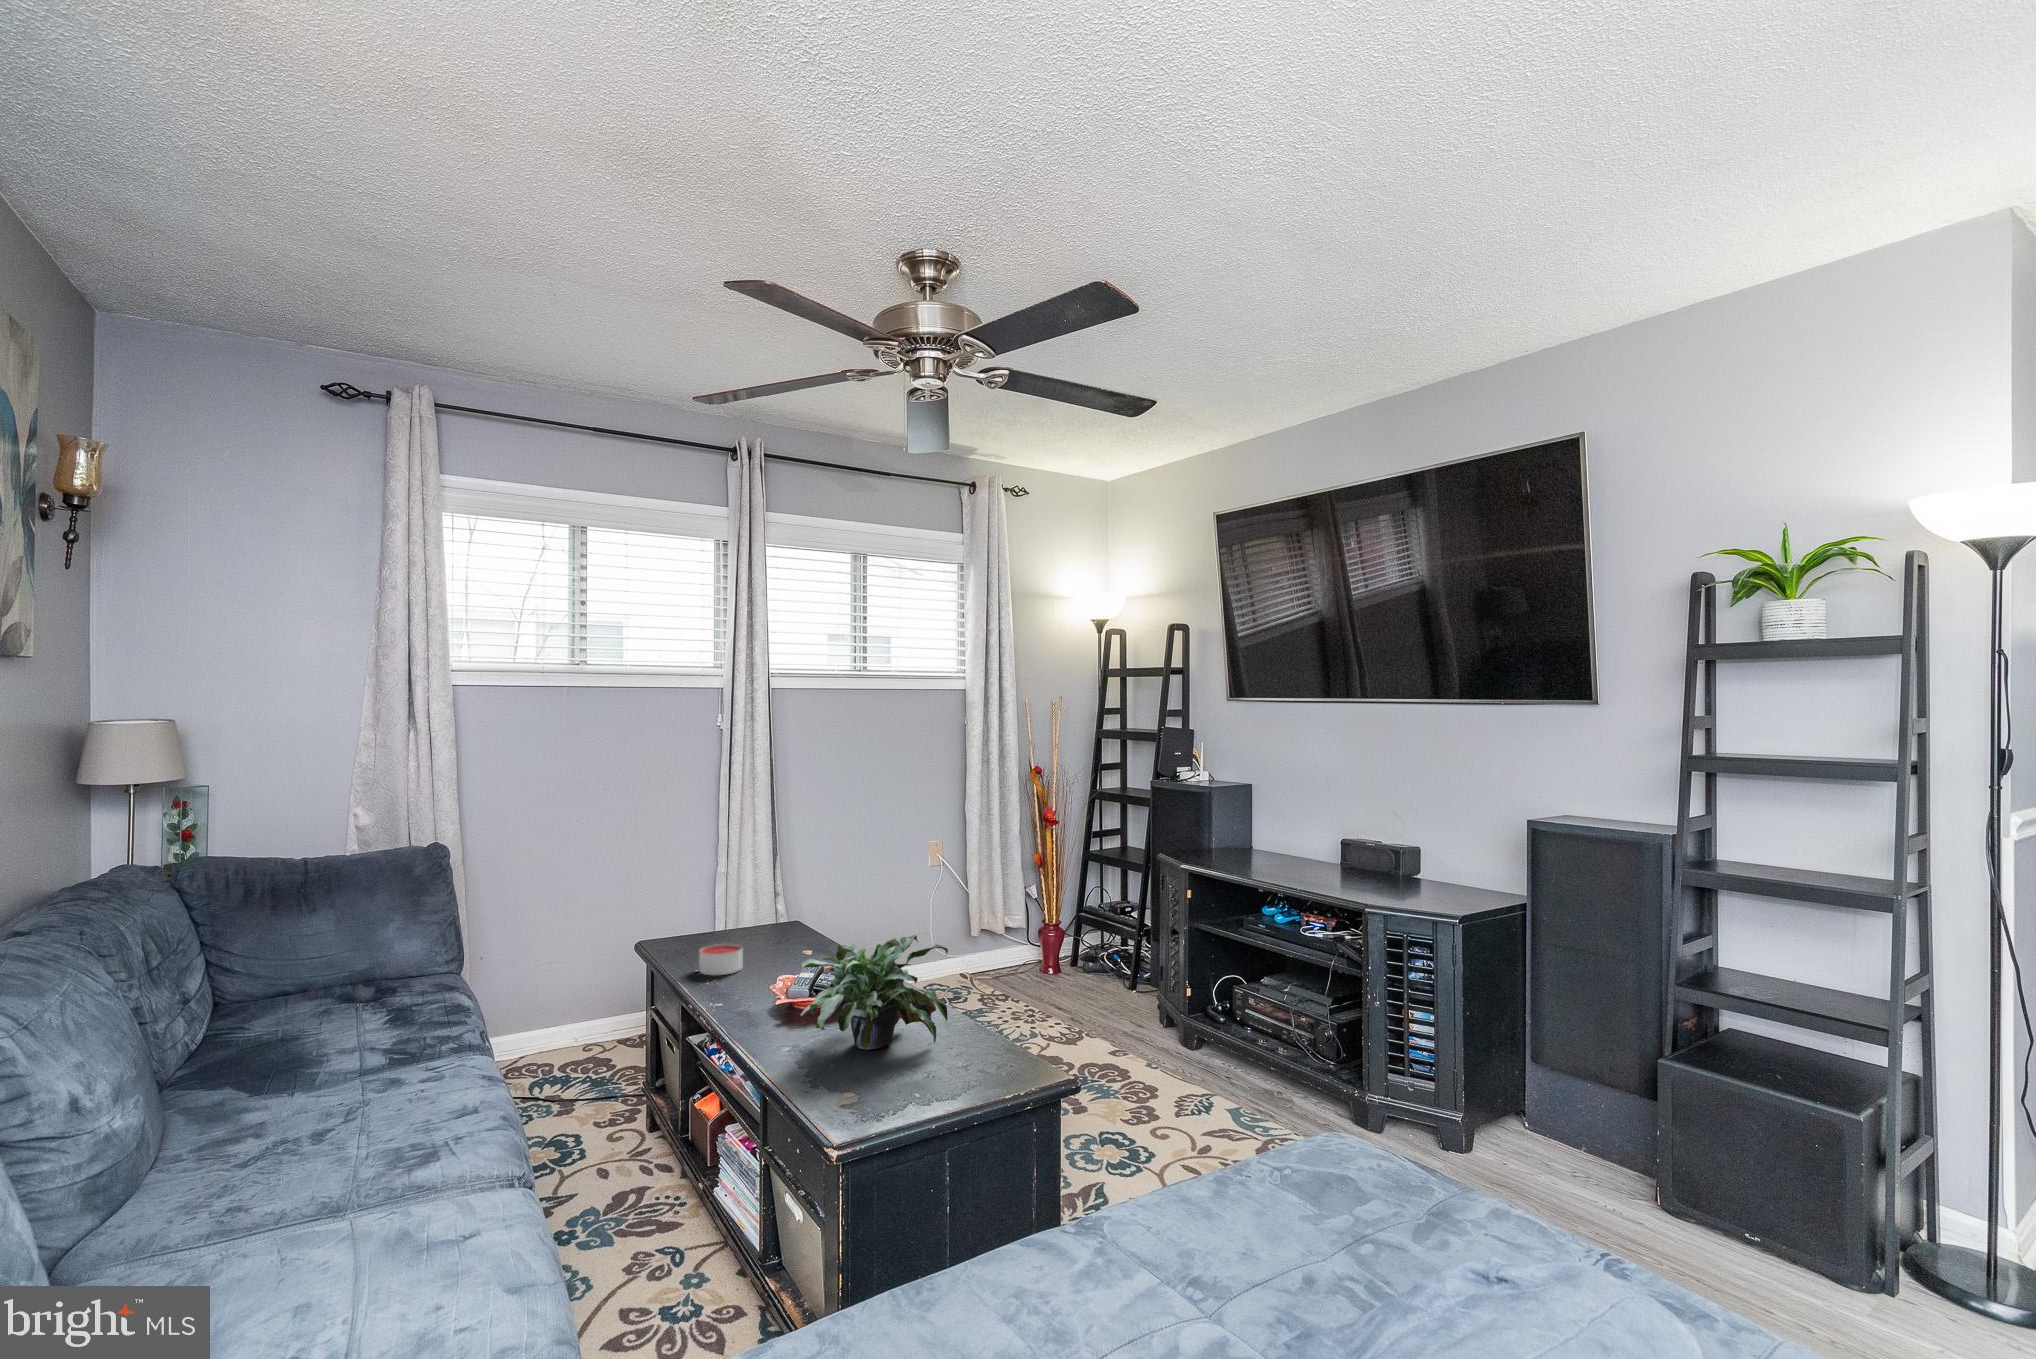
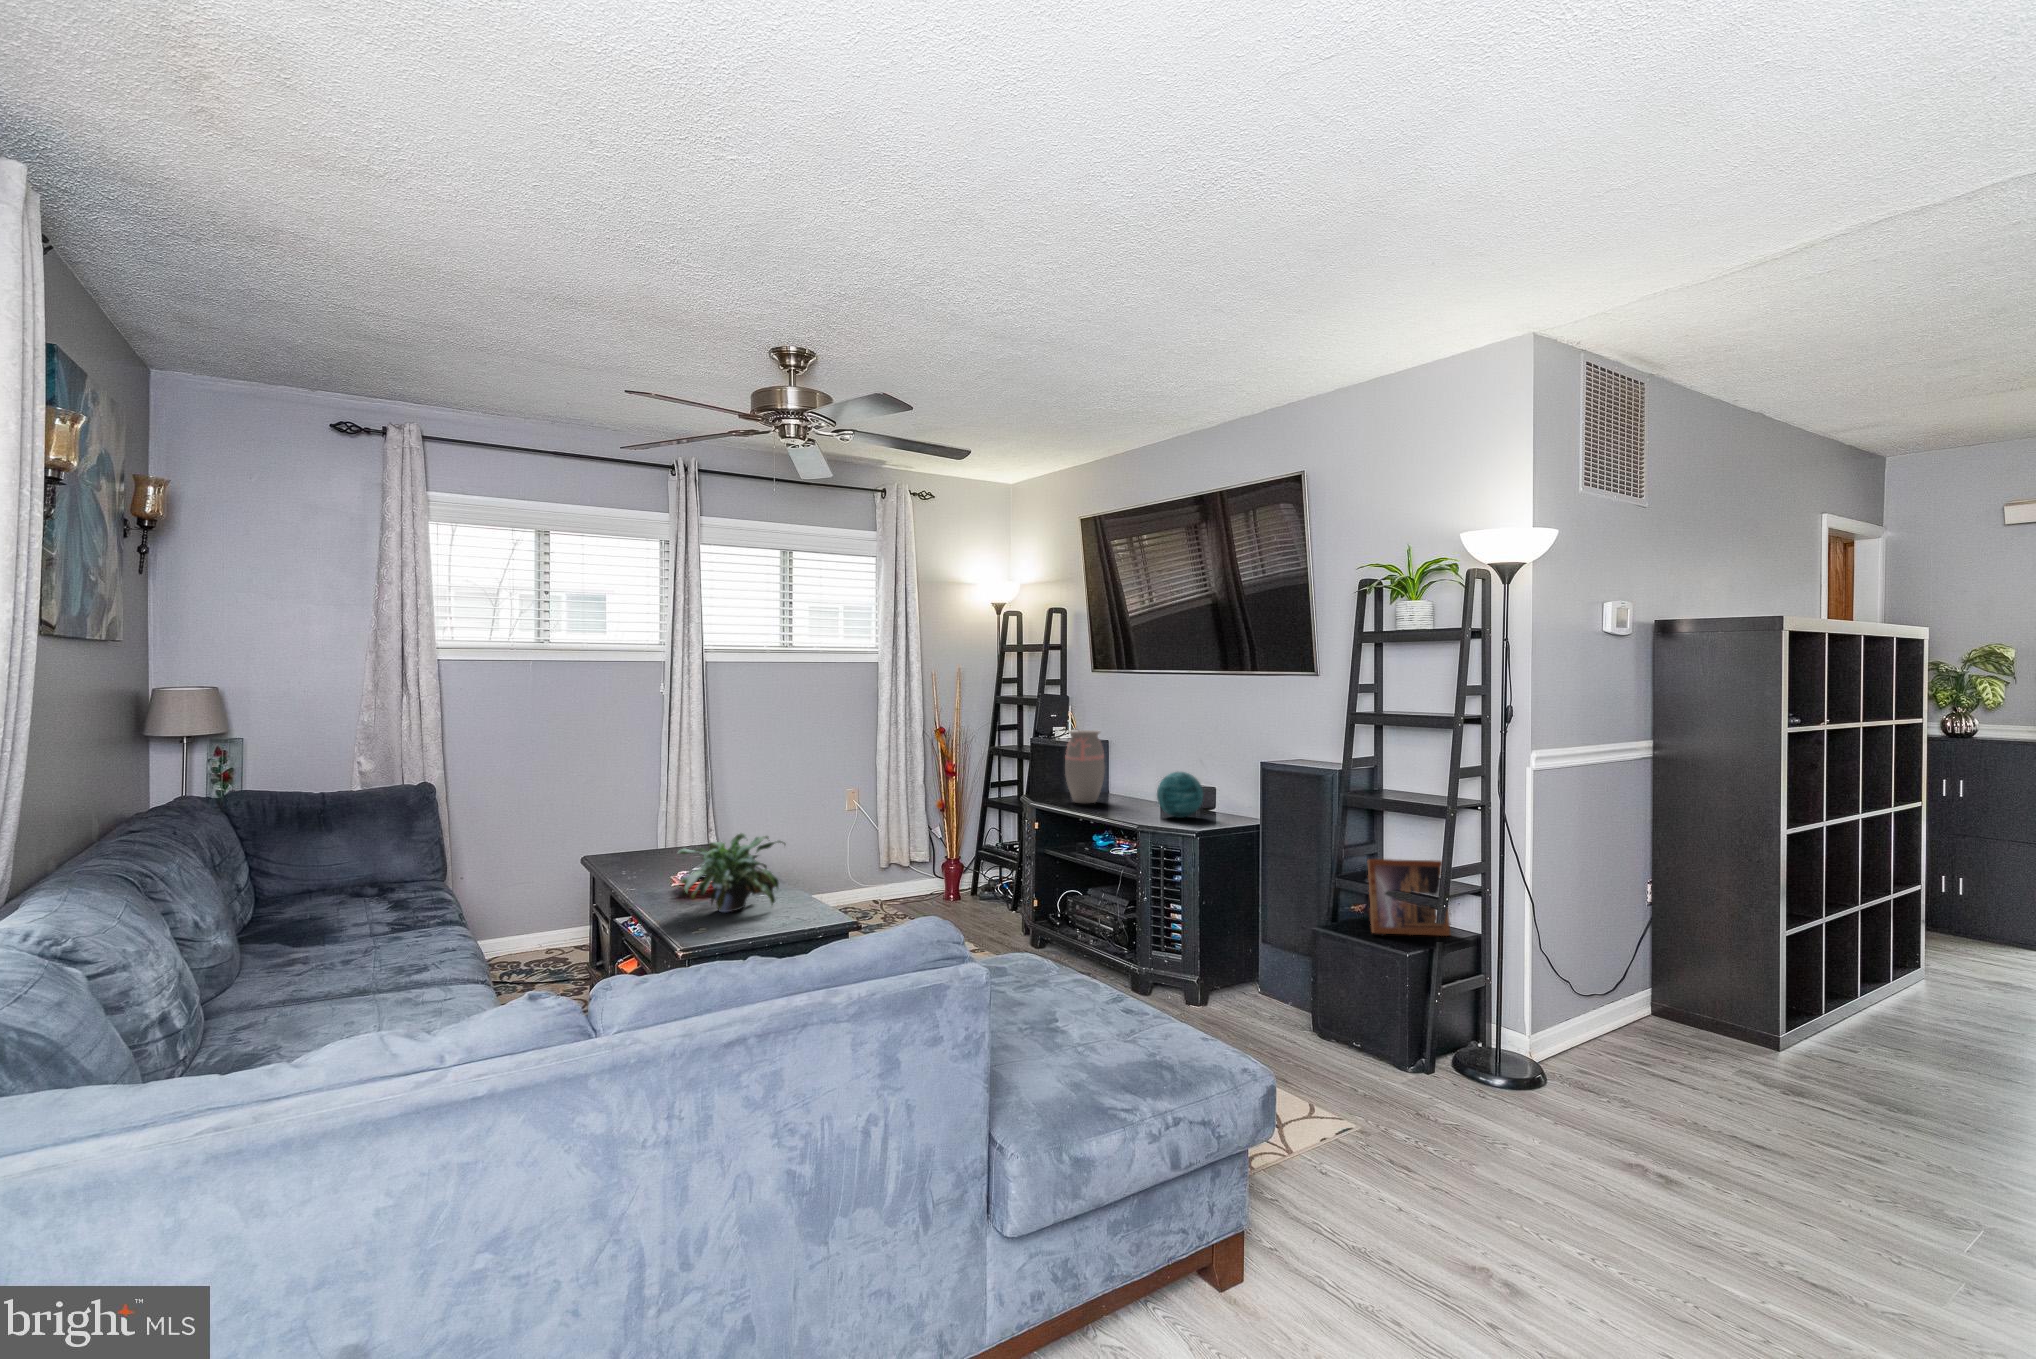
decorative vase: none [1220,775,1270,867] -> present [1065,730,1105,803]
decorative orb: none [1362,833,1424,892] -> present [1157,772,1203,818]
candle: present [699,944,742,975] -> none [624,854,657,875]
picture frame: none [1706,965,1841,1075] -> present [1367,859,1451,936]

